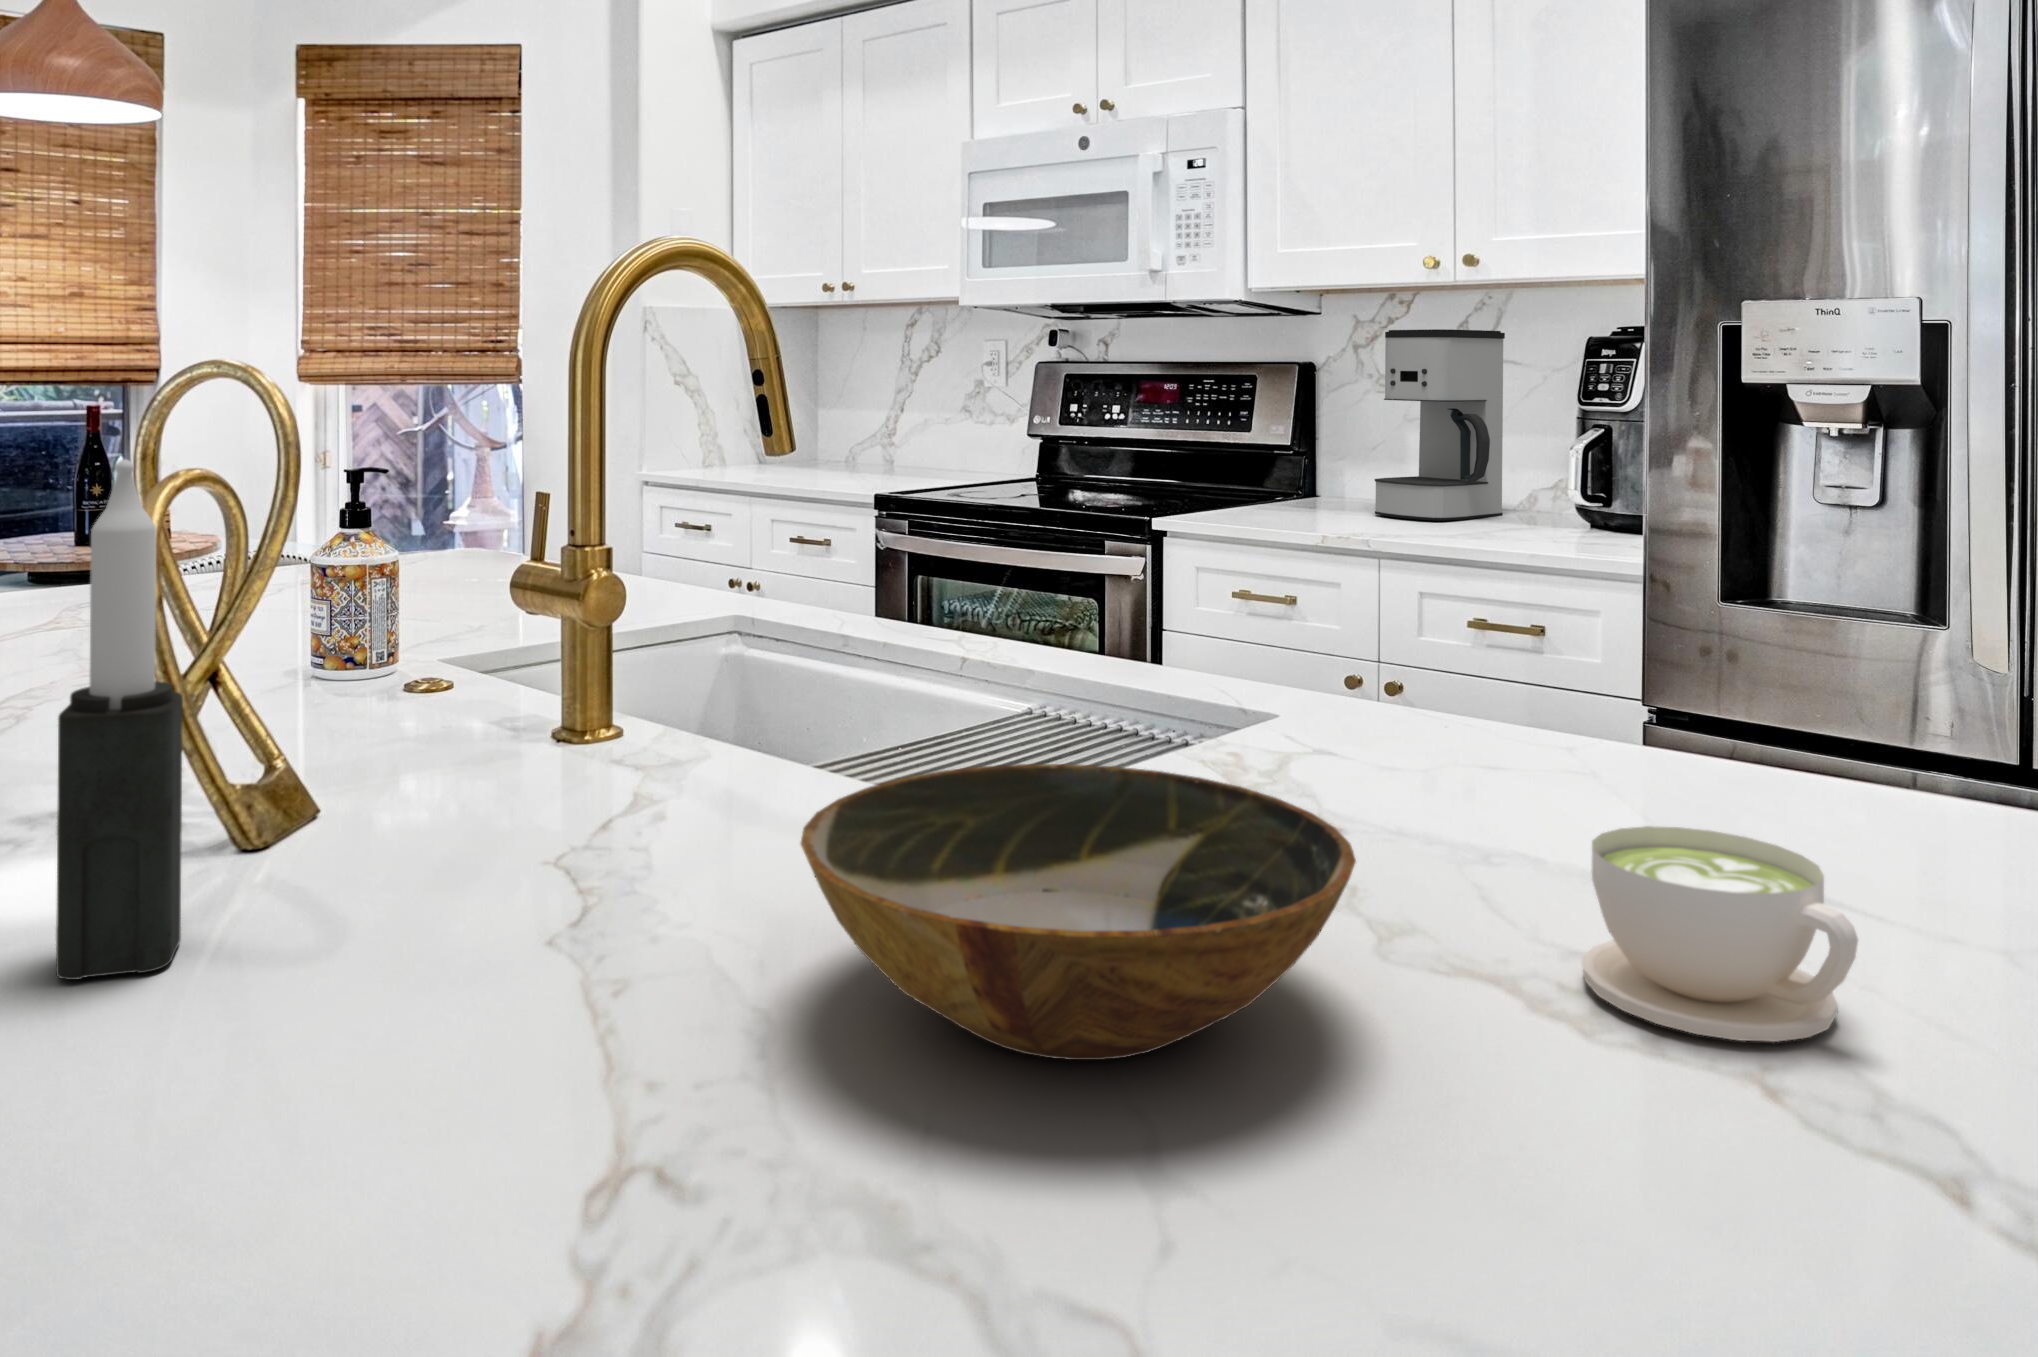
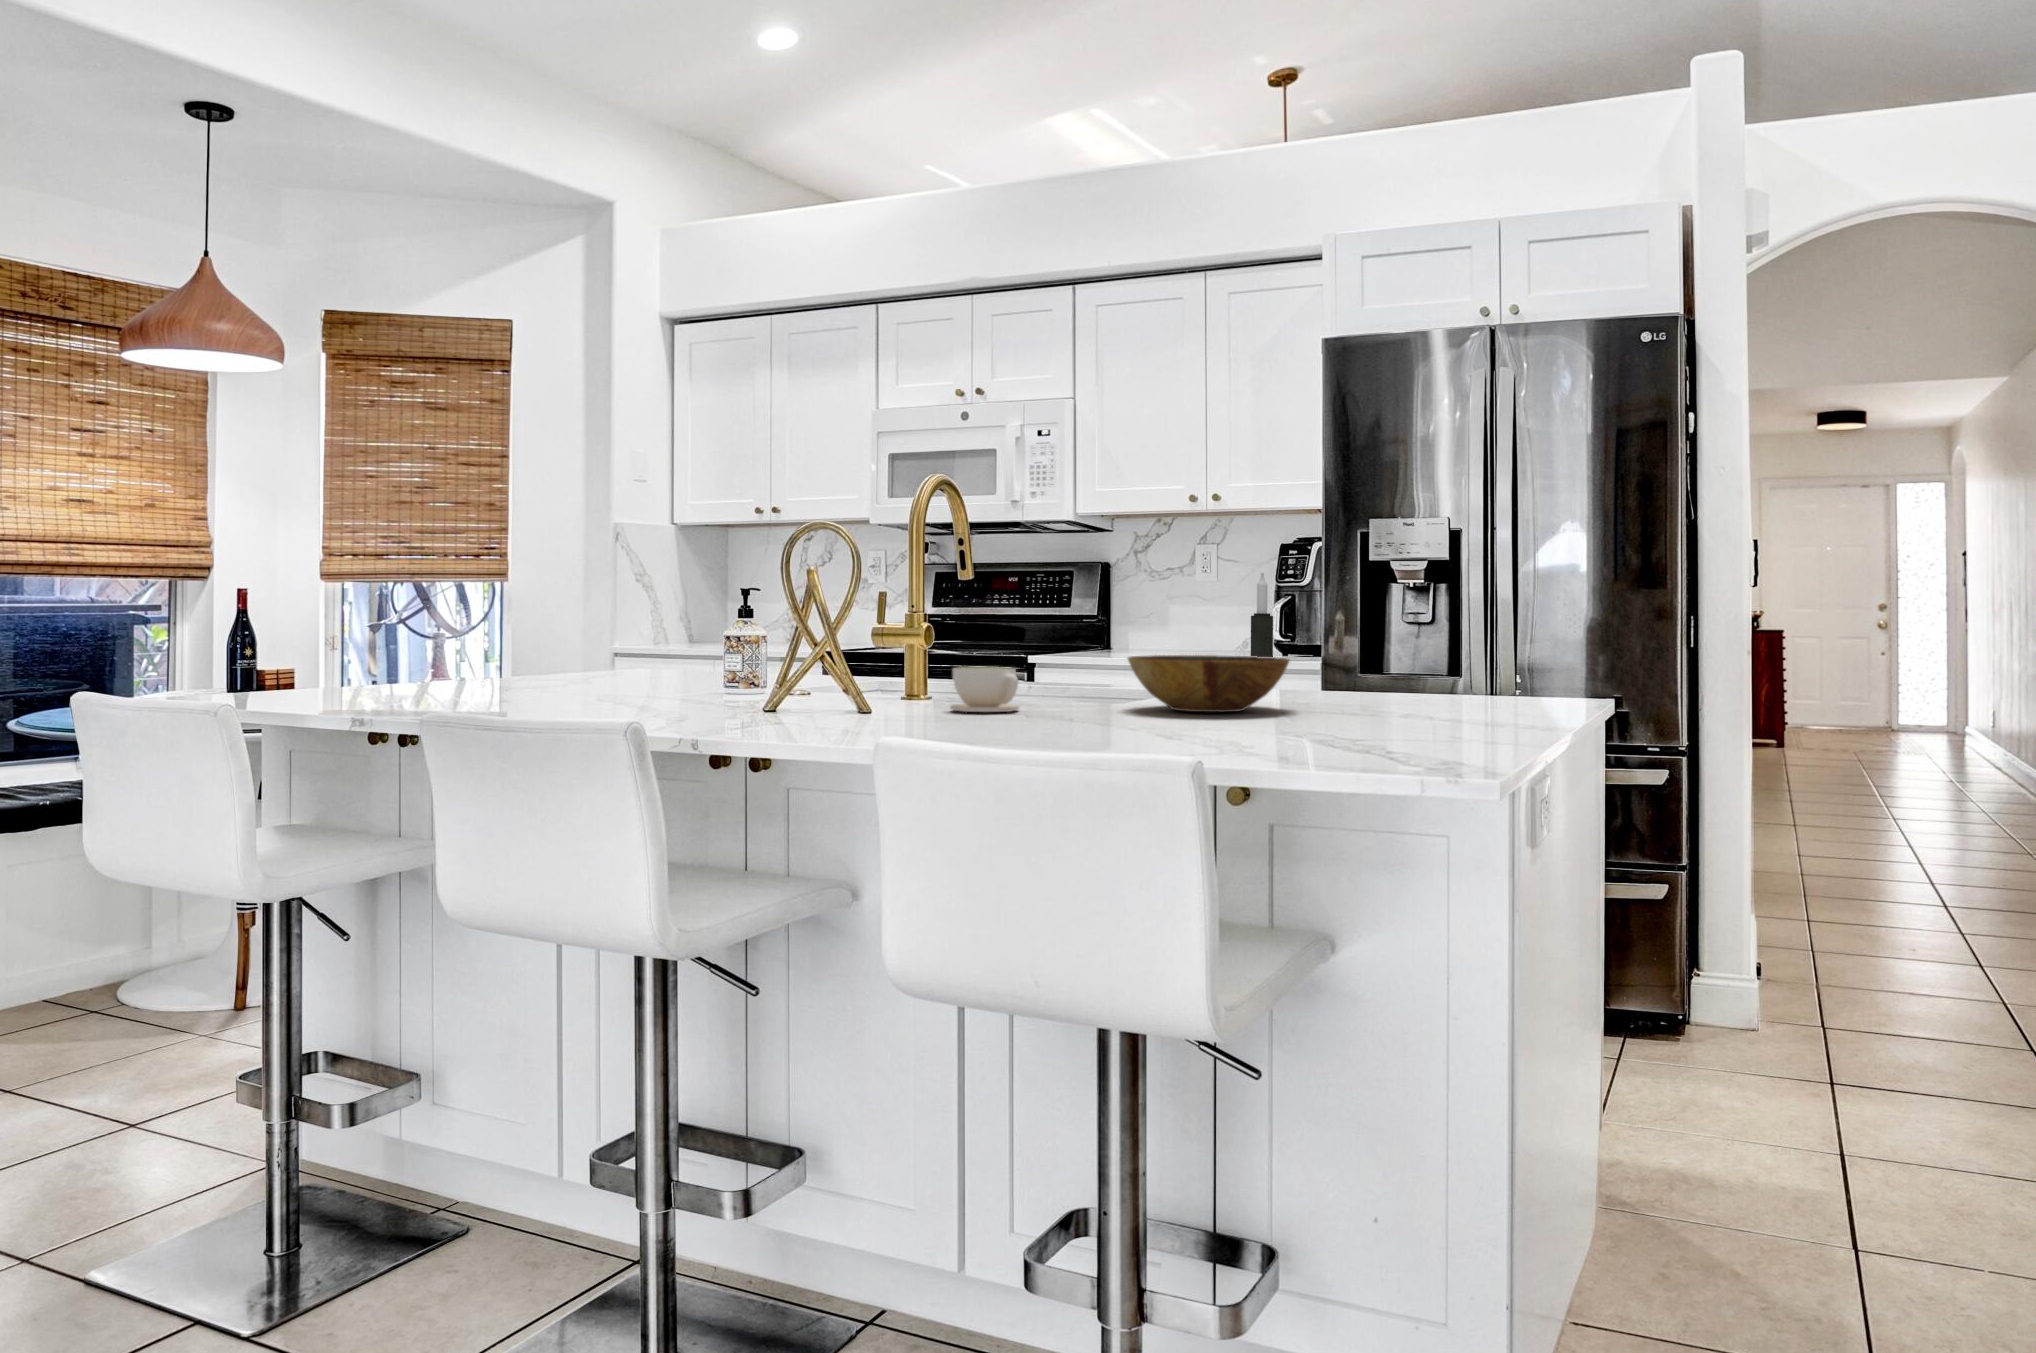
coffee maker: present [1375,329,1505,521] -> none [1159,540,1233,655]
candle: present [56,459,183,980] -> present [1251,572,1273,657]
coffee cup: present [1582,826,1858,1042] -> present [950,667,1019,712]

